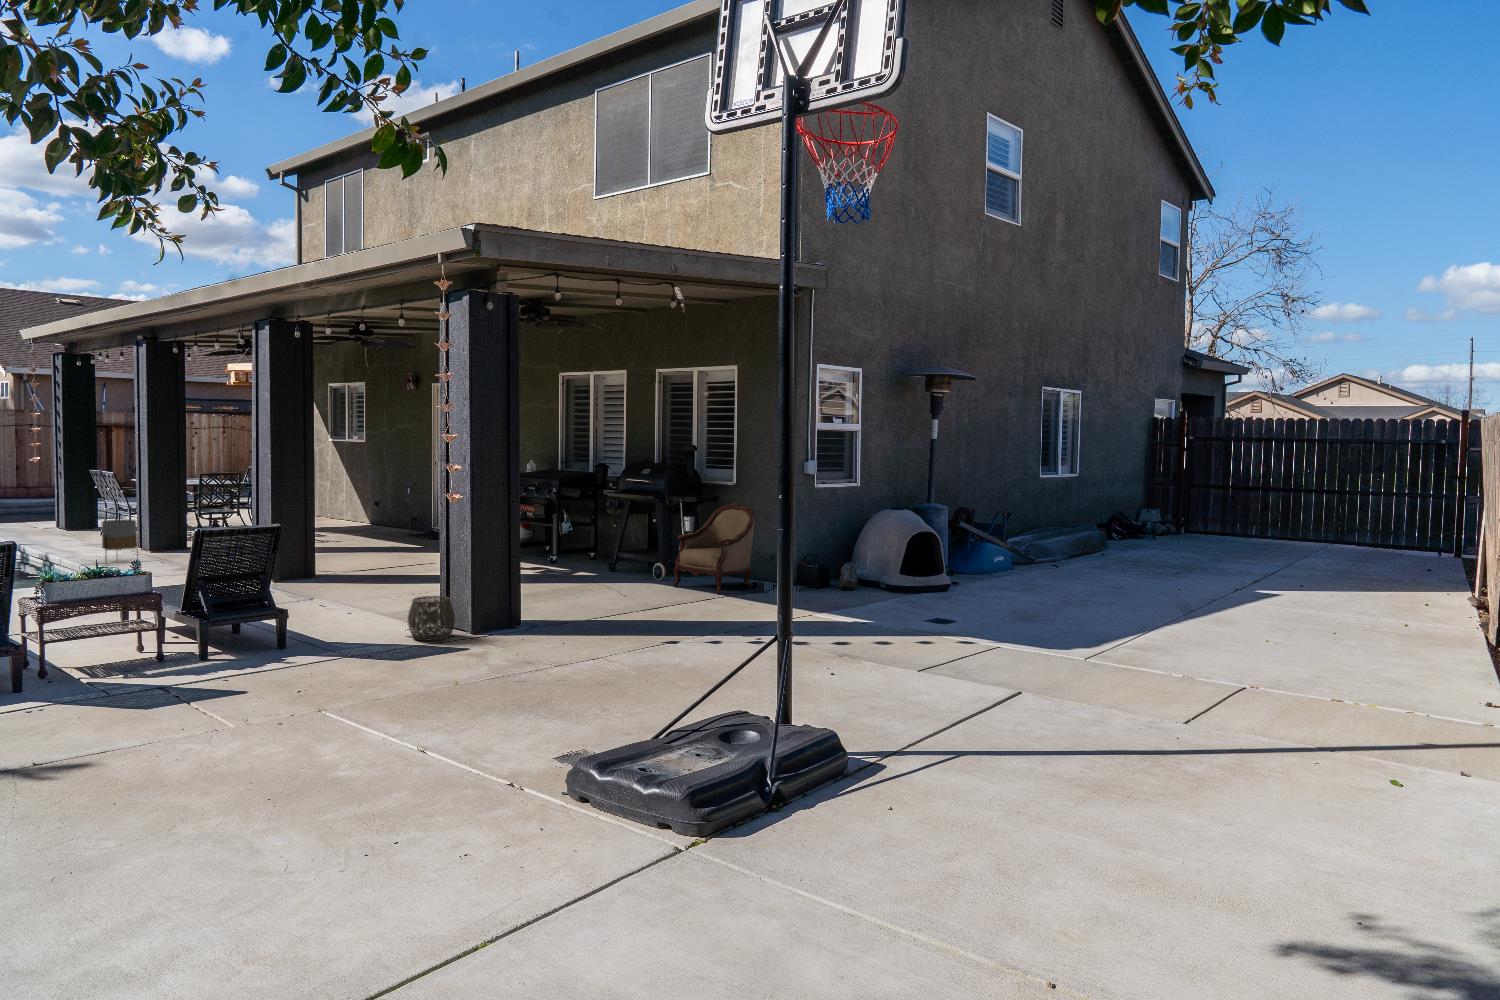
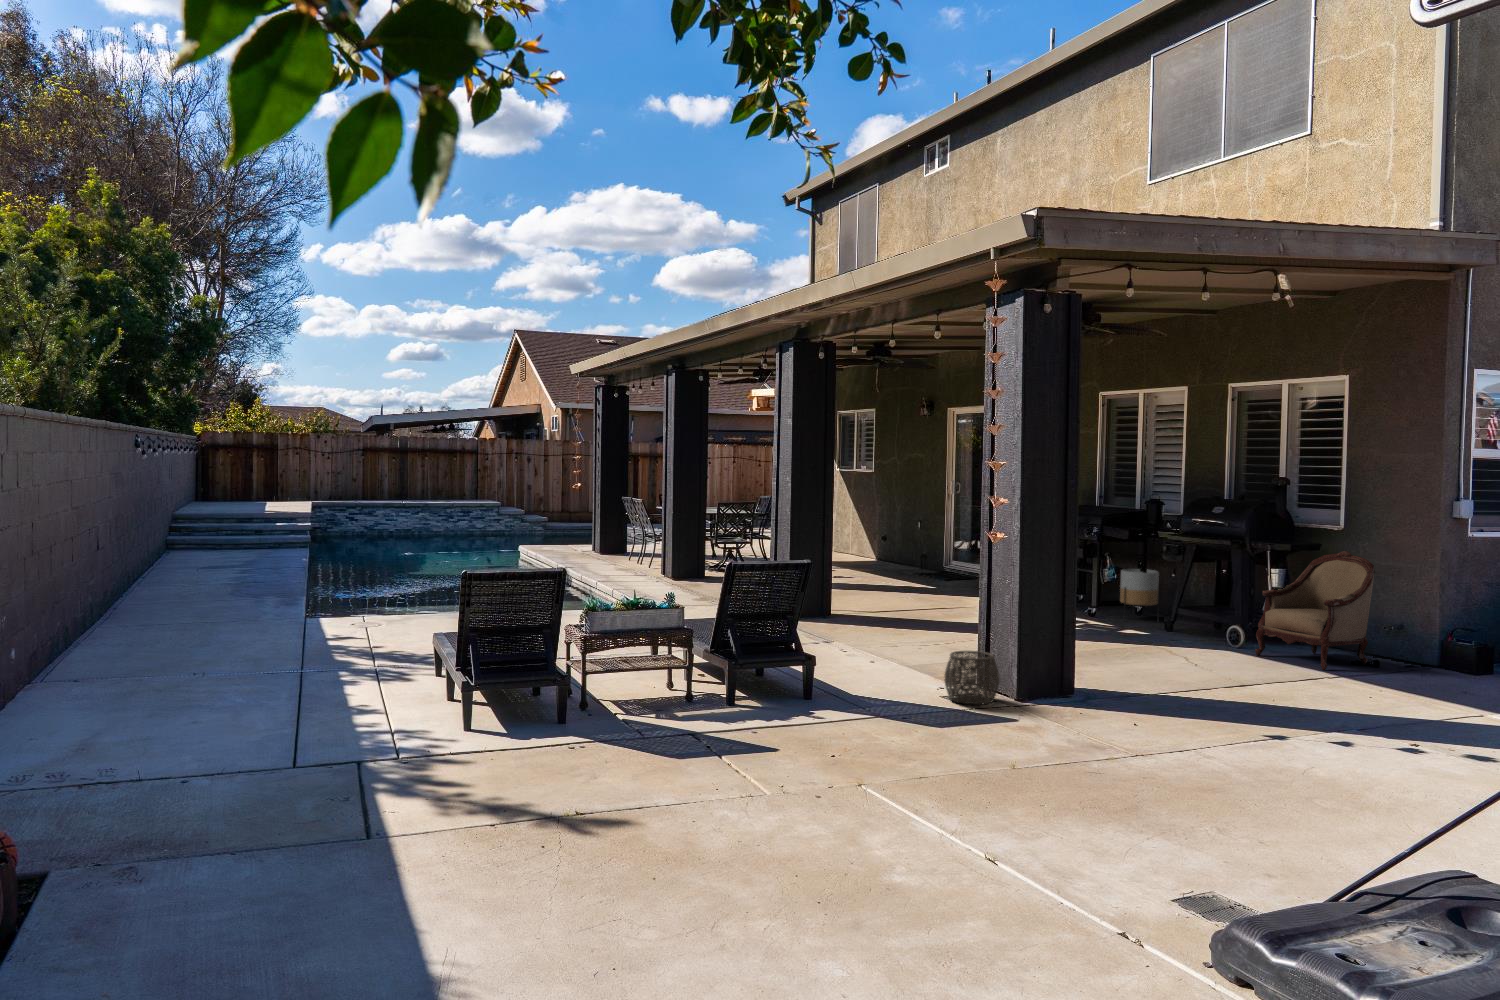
planter: present [102,519,138,556] -> present [1120,569,1159,606]

